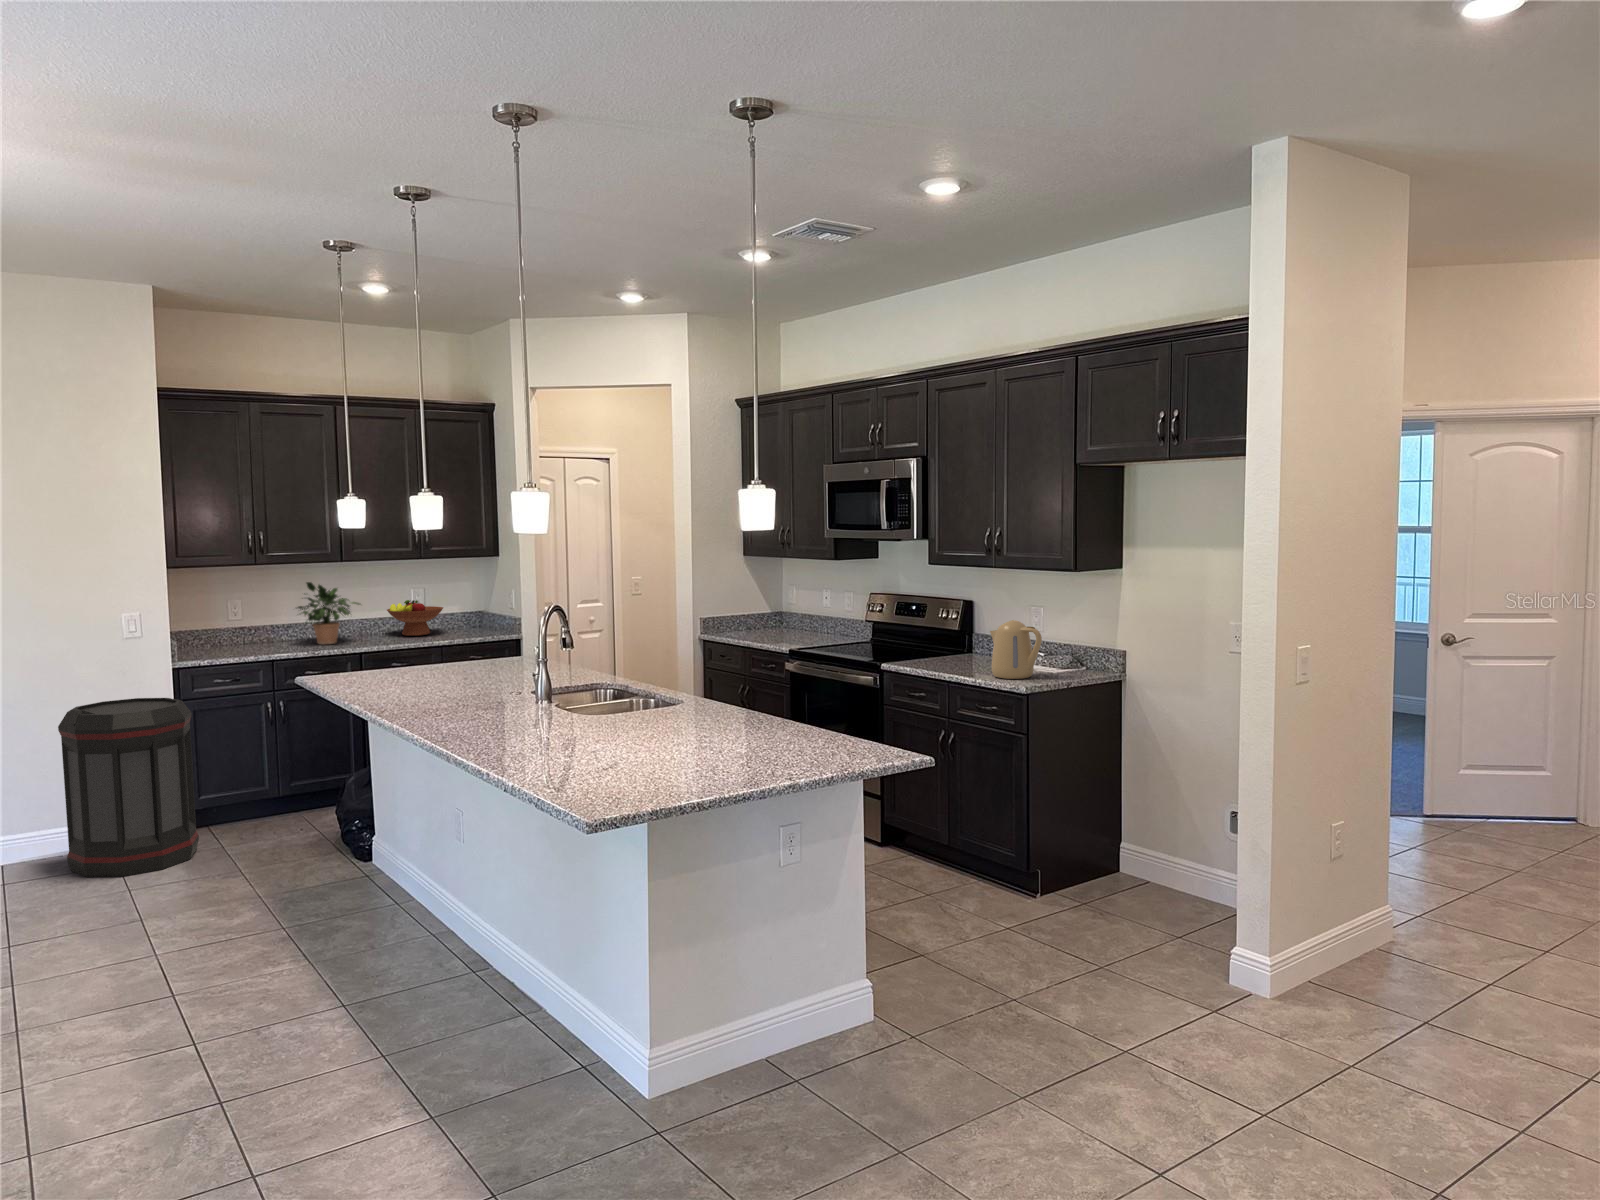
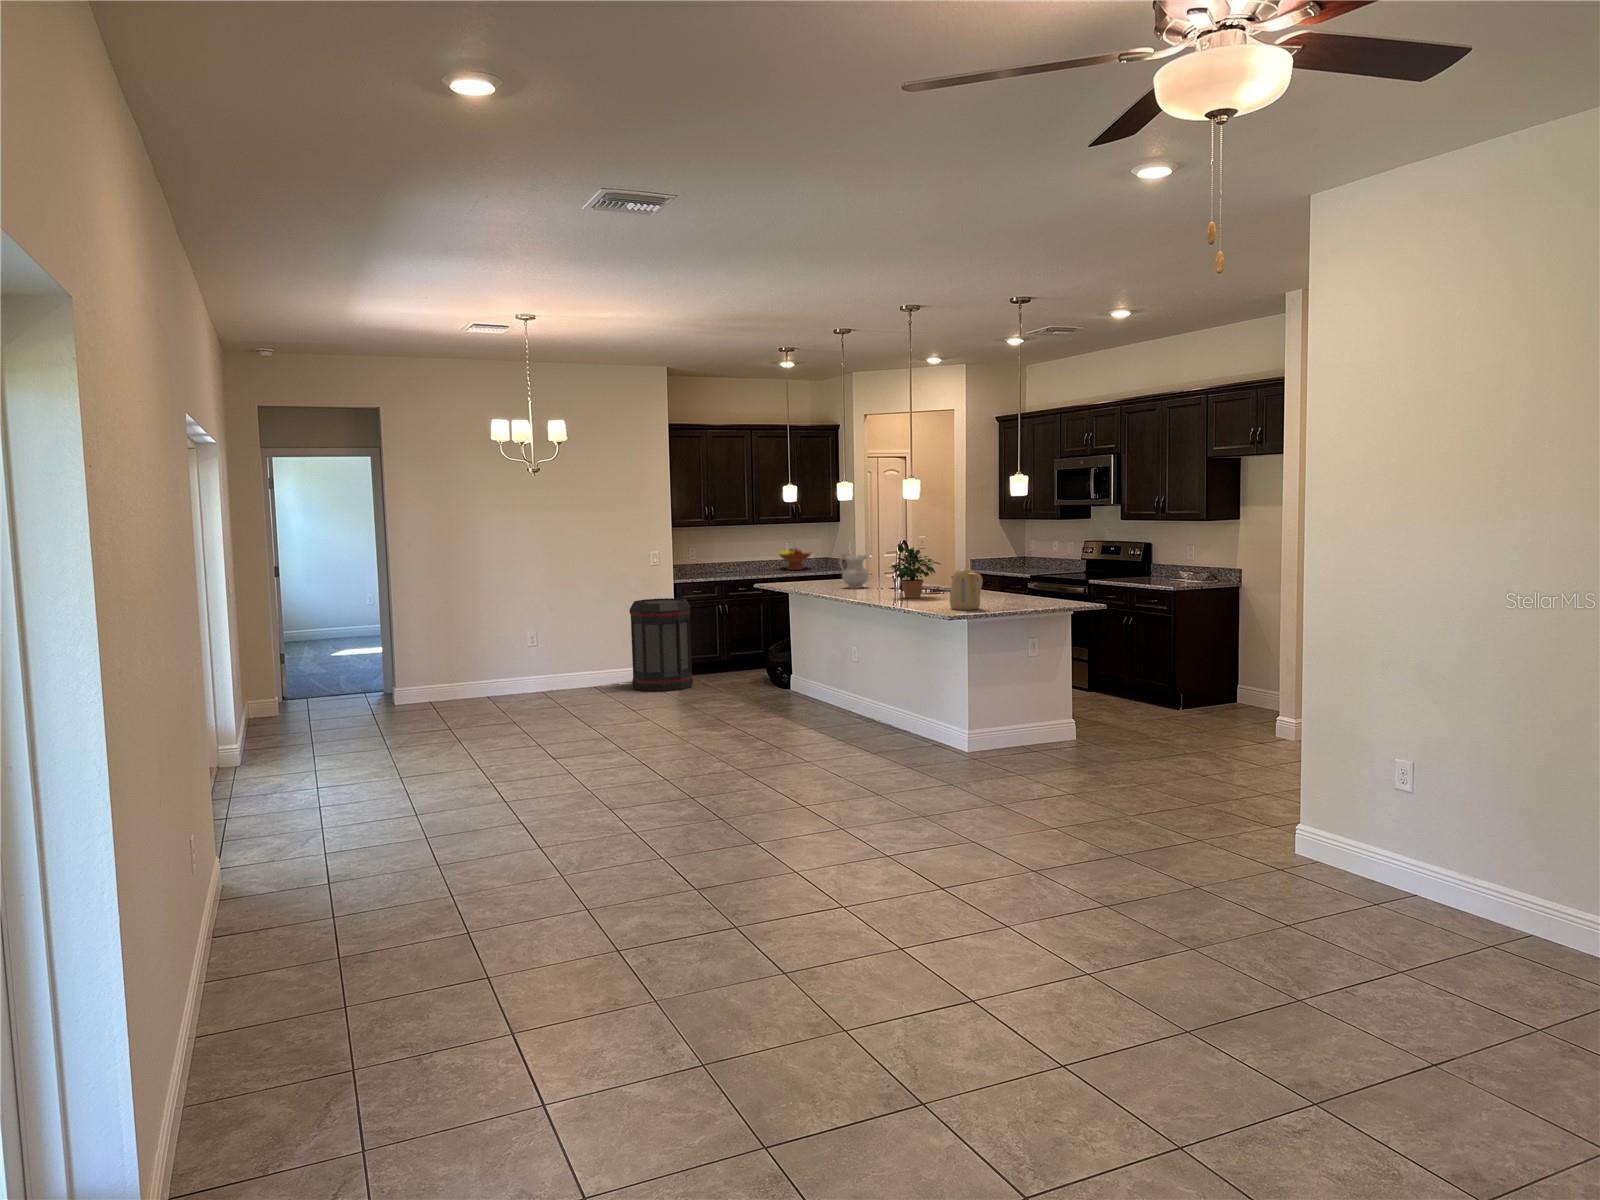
potted plant: present [298,582,360,644] -> present [891,544,941,598]
kettle: present [990,620,1042,679] -> present [950,568,983,610]
ceramic pitcher: none [424,633,484,698] -> present [839,554,869,588]

